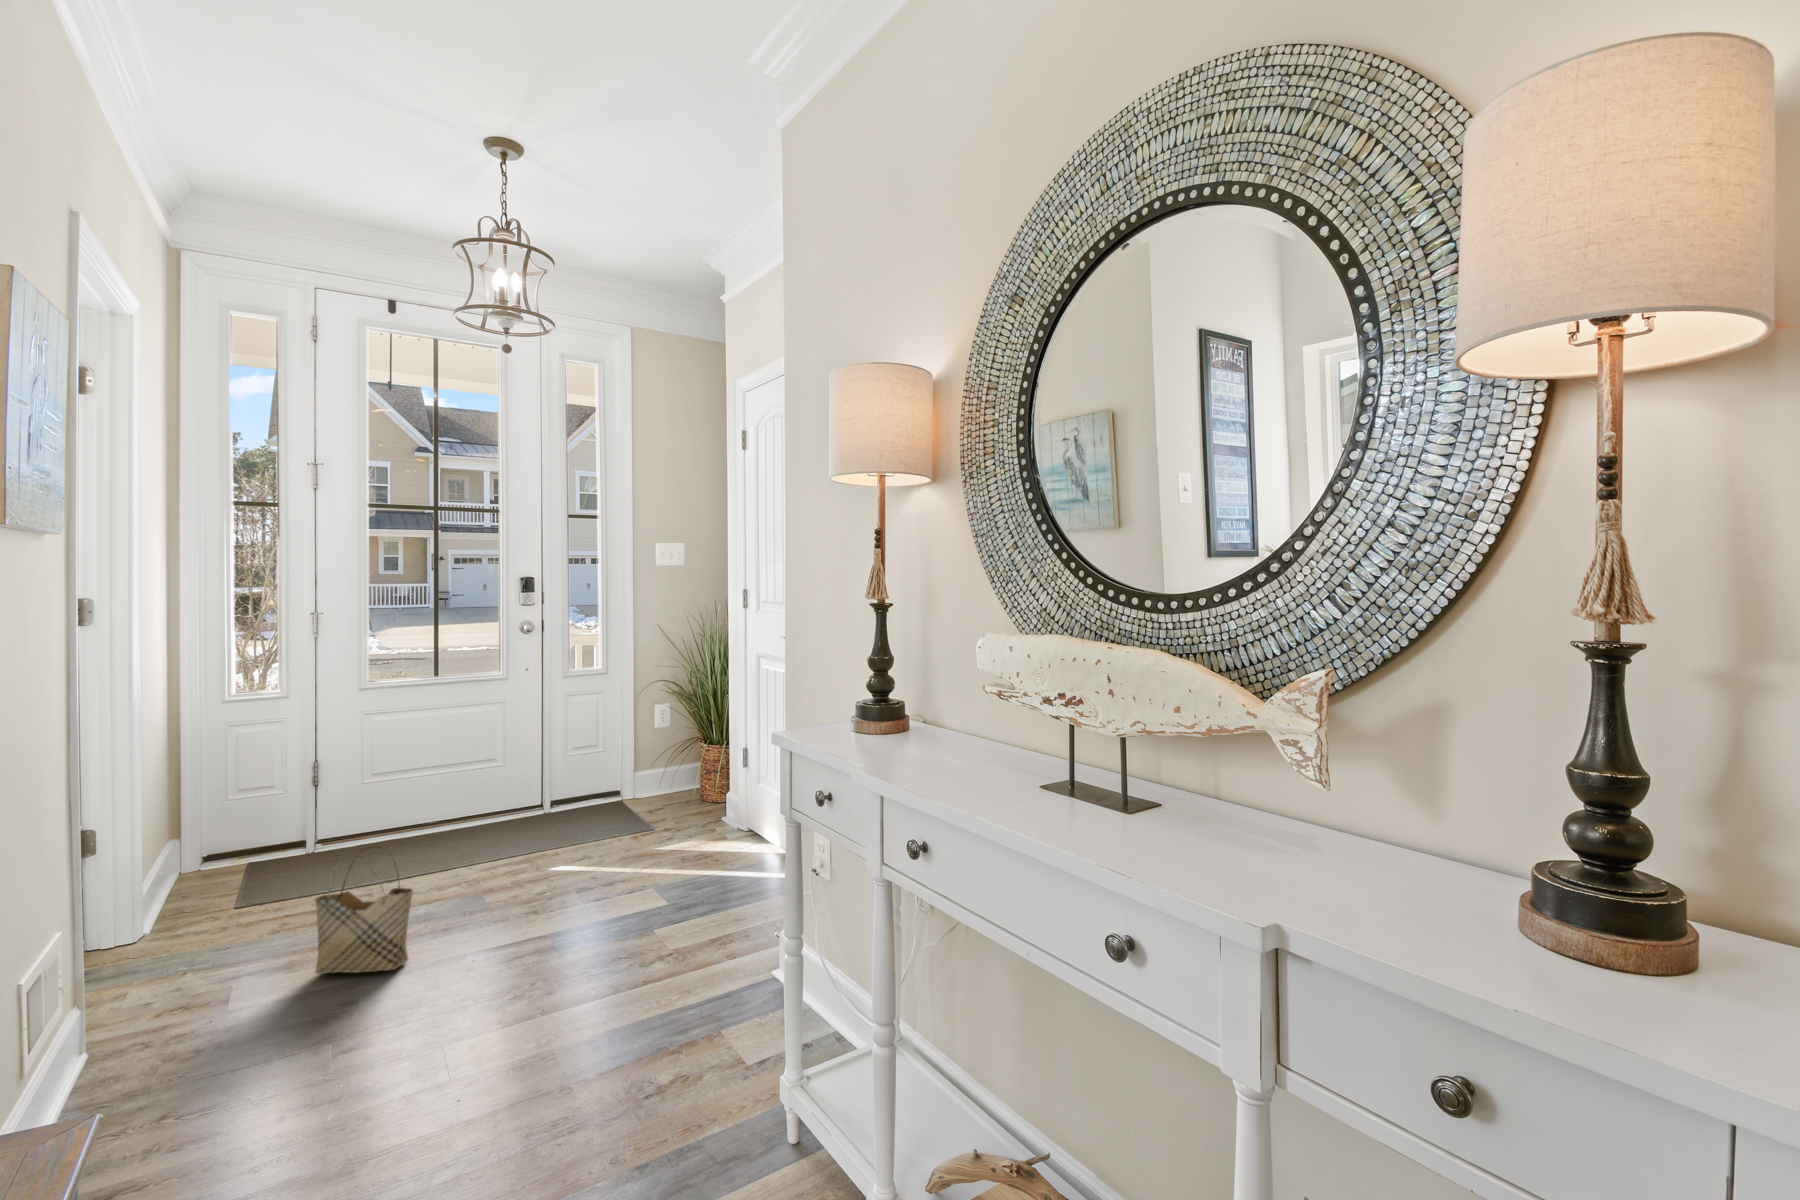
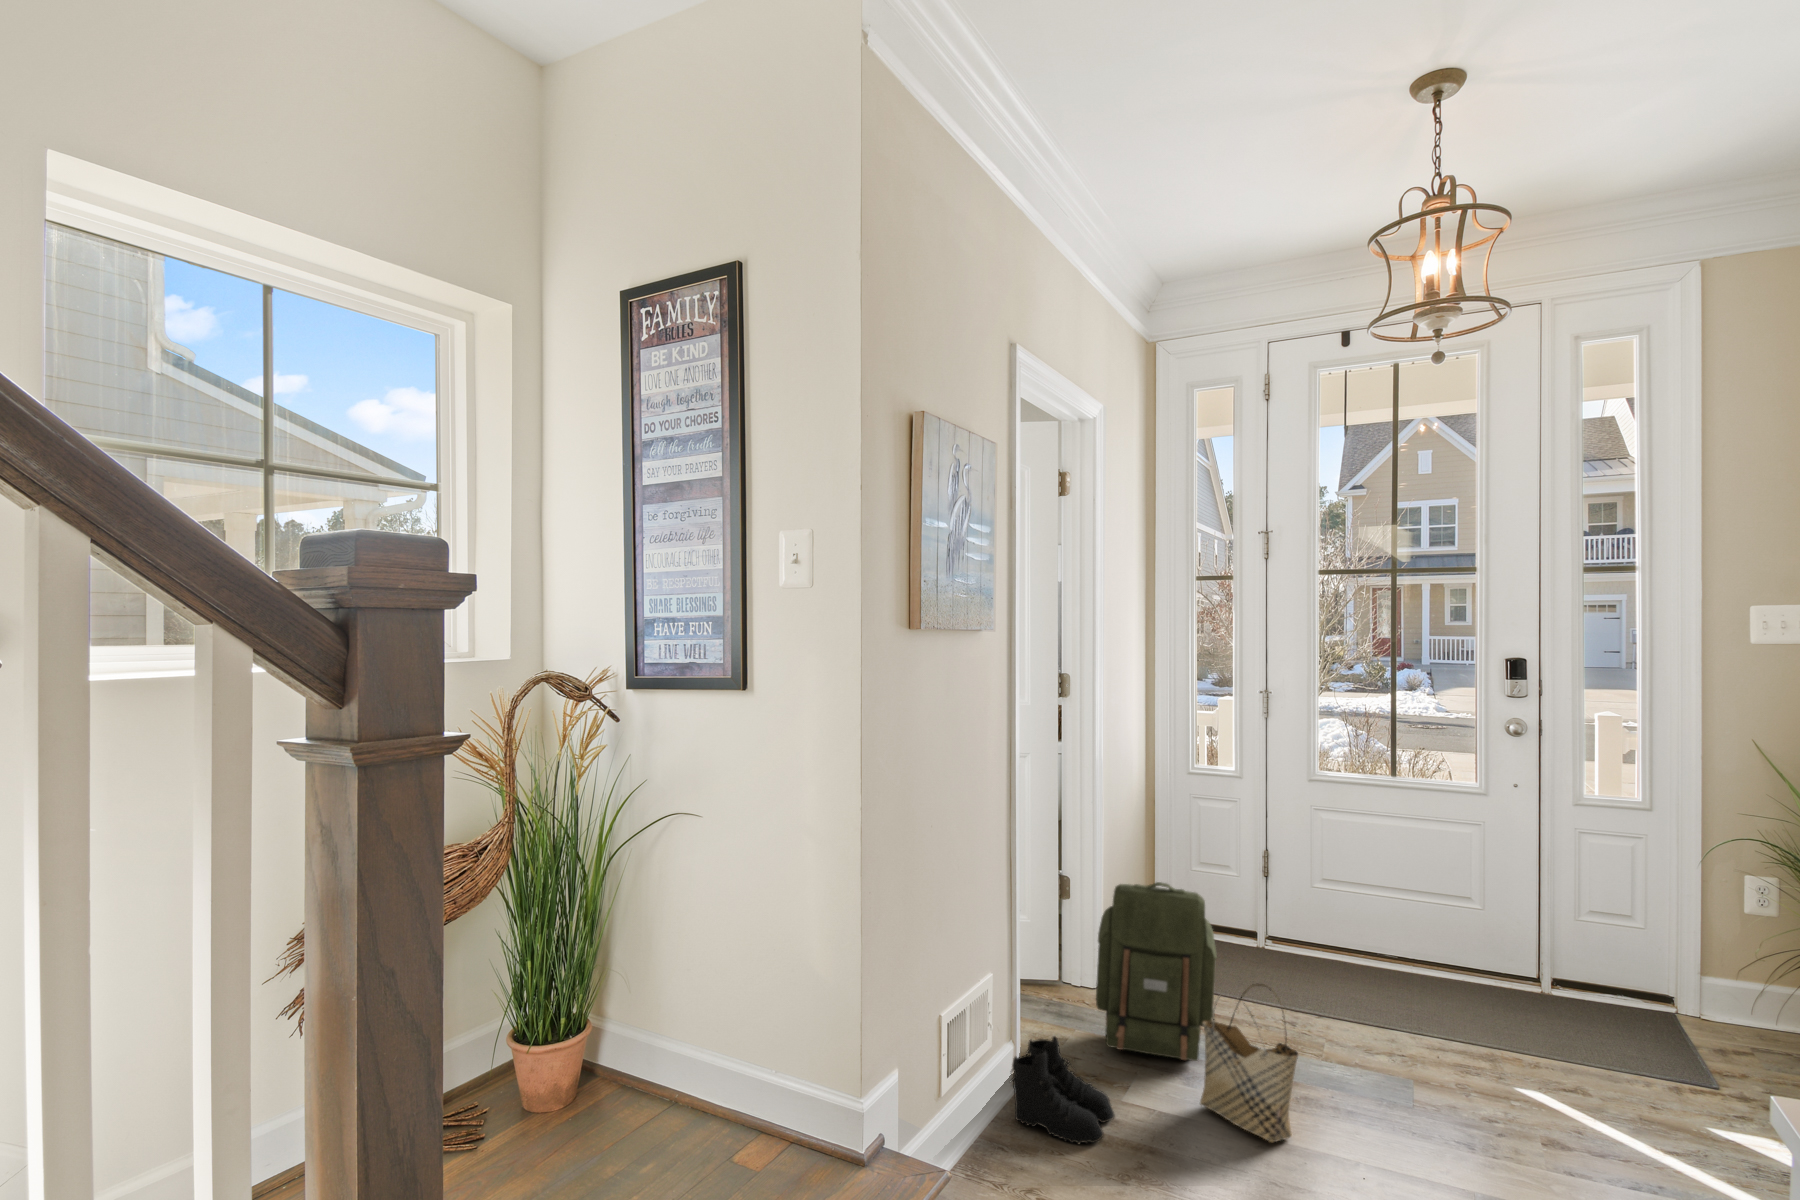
backpack: none [160,792,312,973] -> present [1096,882,1217,1061]
boots: none [84,971,226,1075] -> present [1010,1036,1114,1144]

